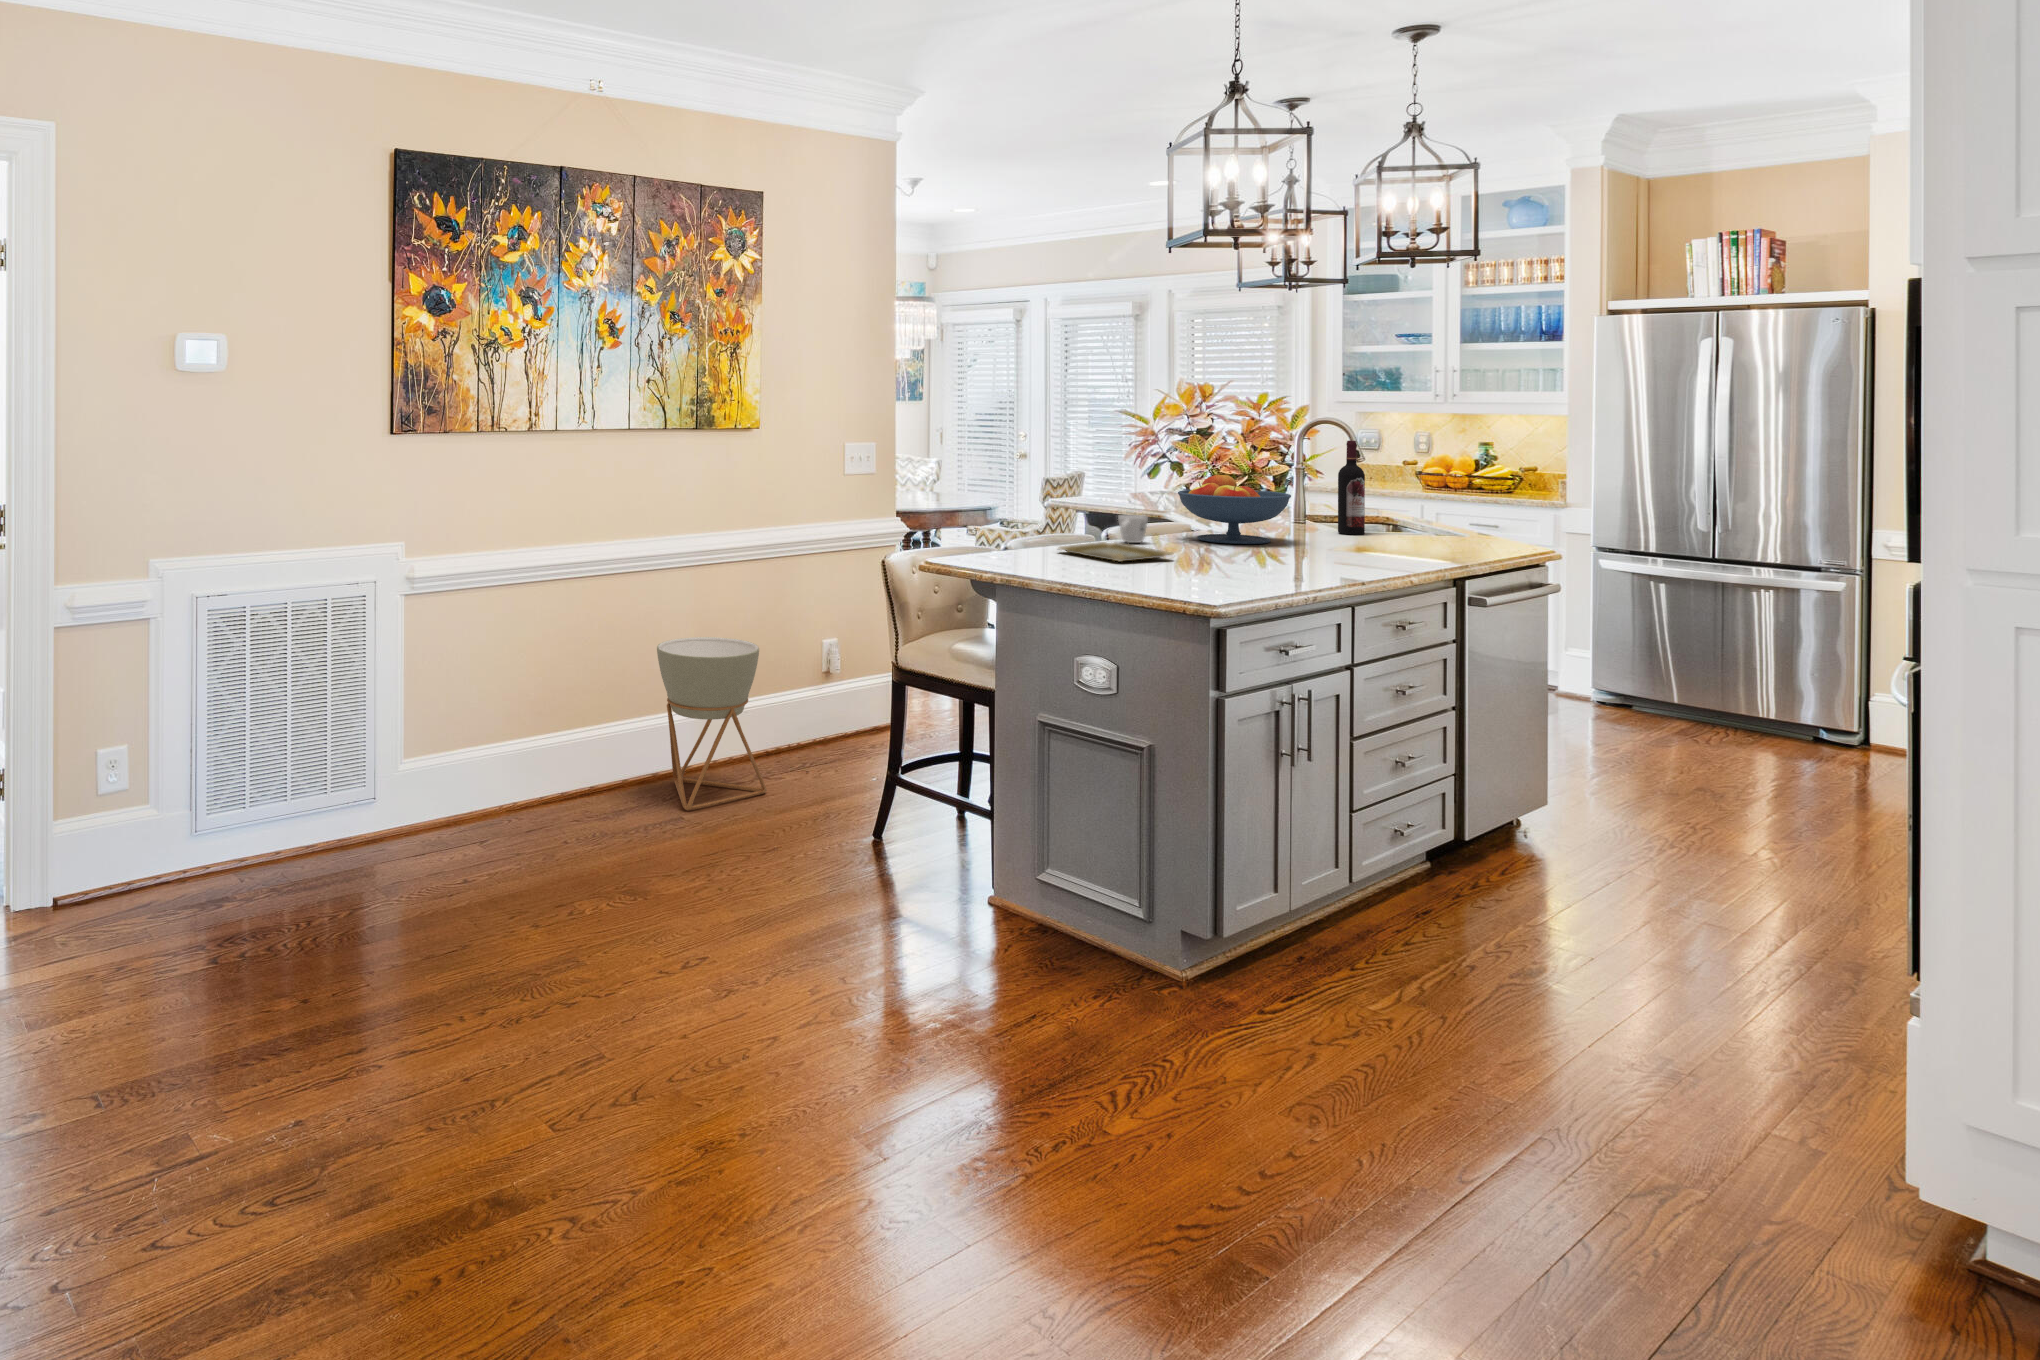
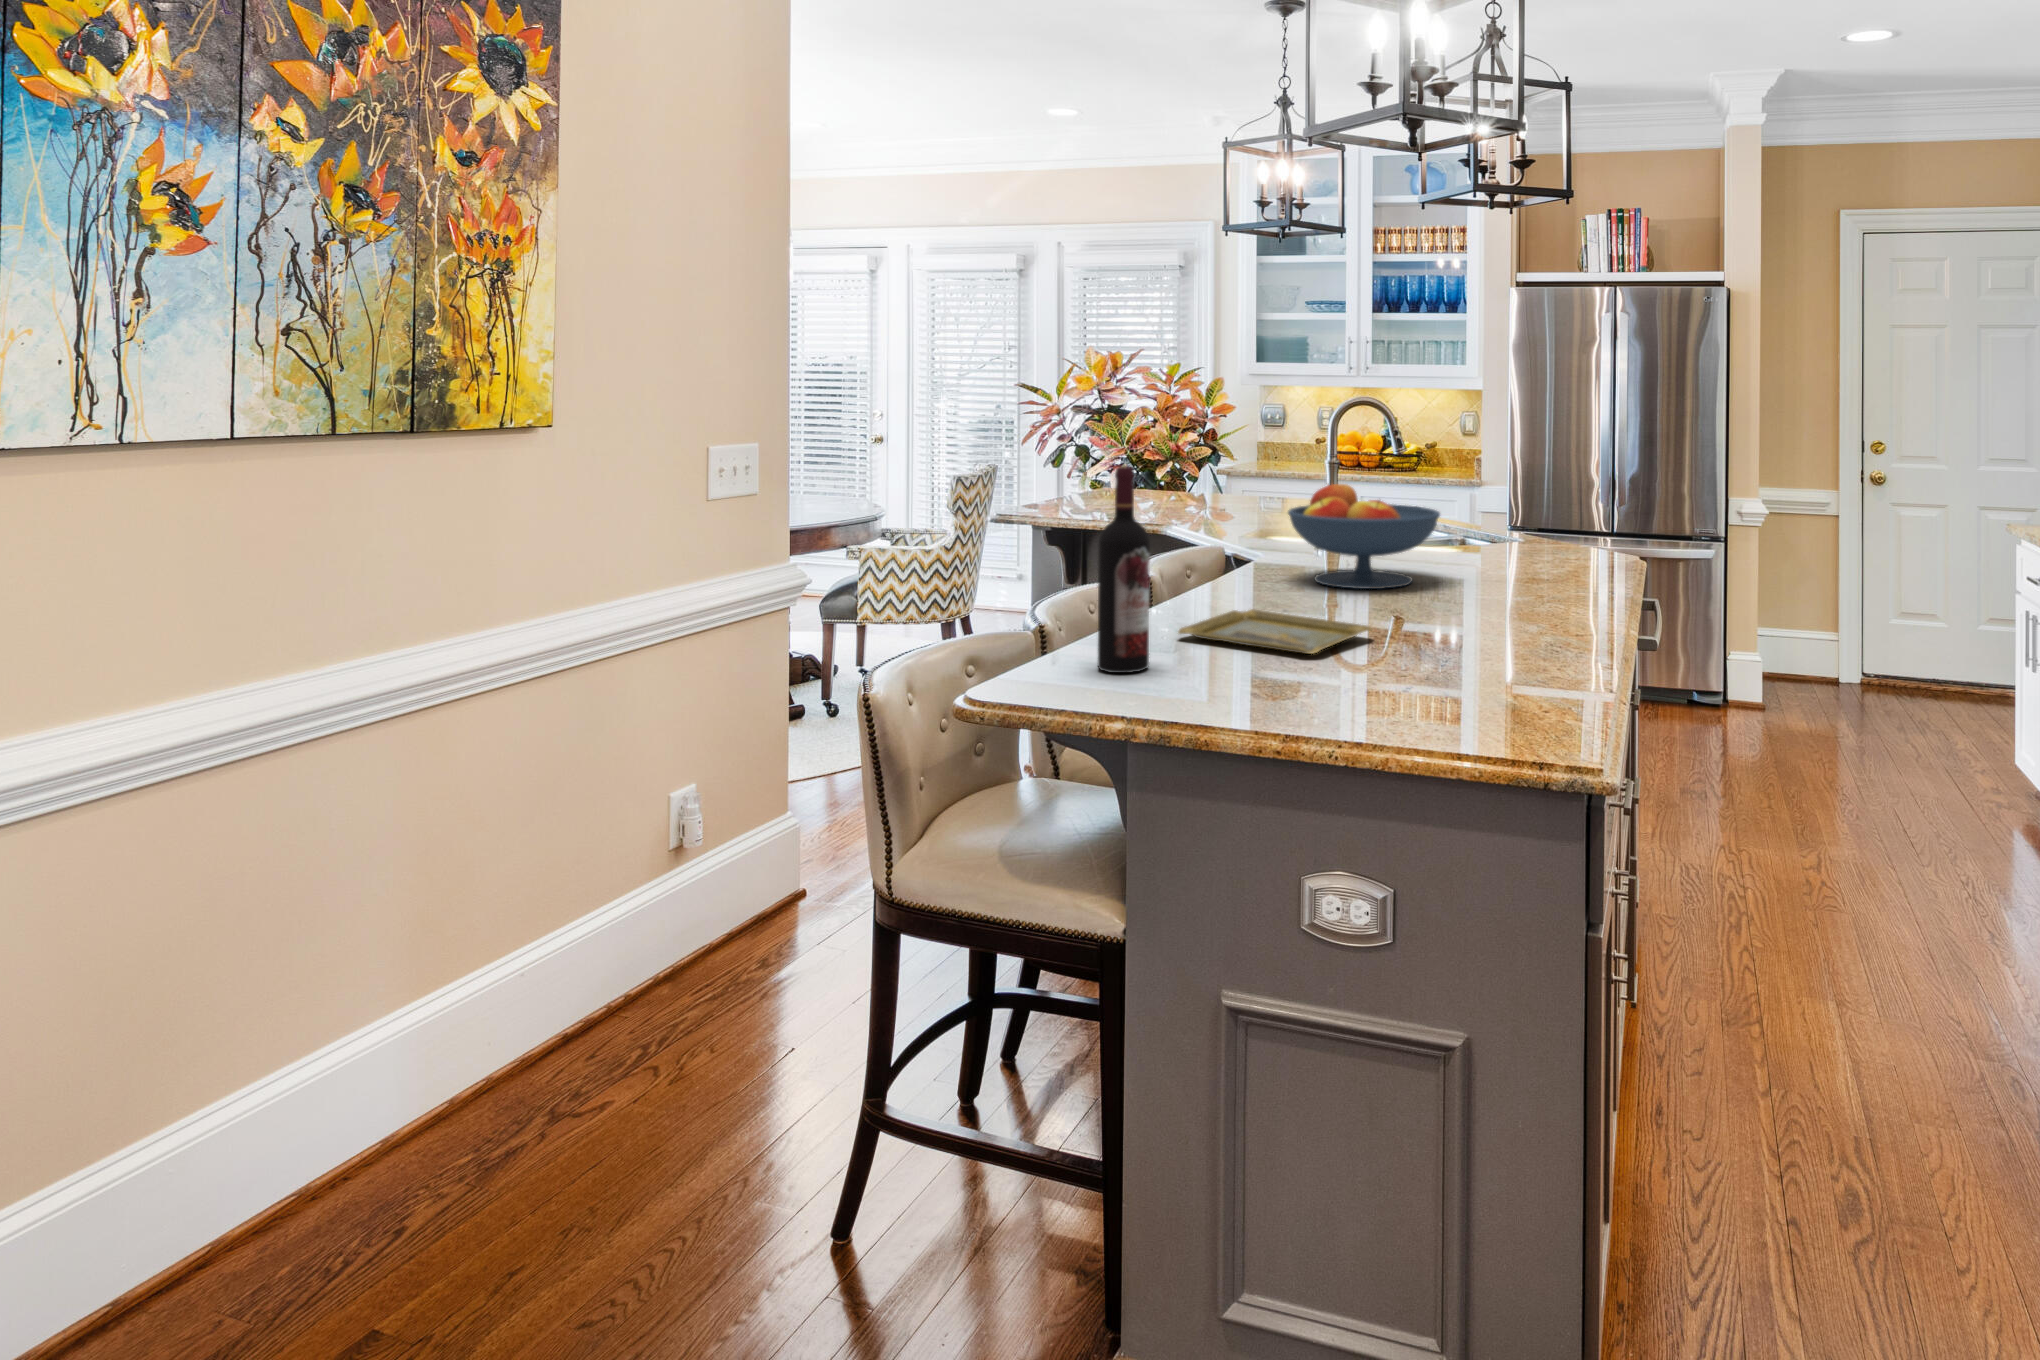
wine bottle: present [1338,441,1365,535] -> present [1098,466,1150,673]
mug: present [1118,515,1148,543] -> none [1225,555,1270,601]
planter: present [657,637,767,810] -> none [304,854,574,1285]

